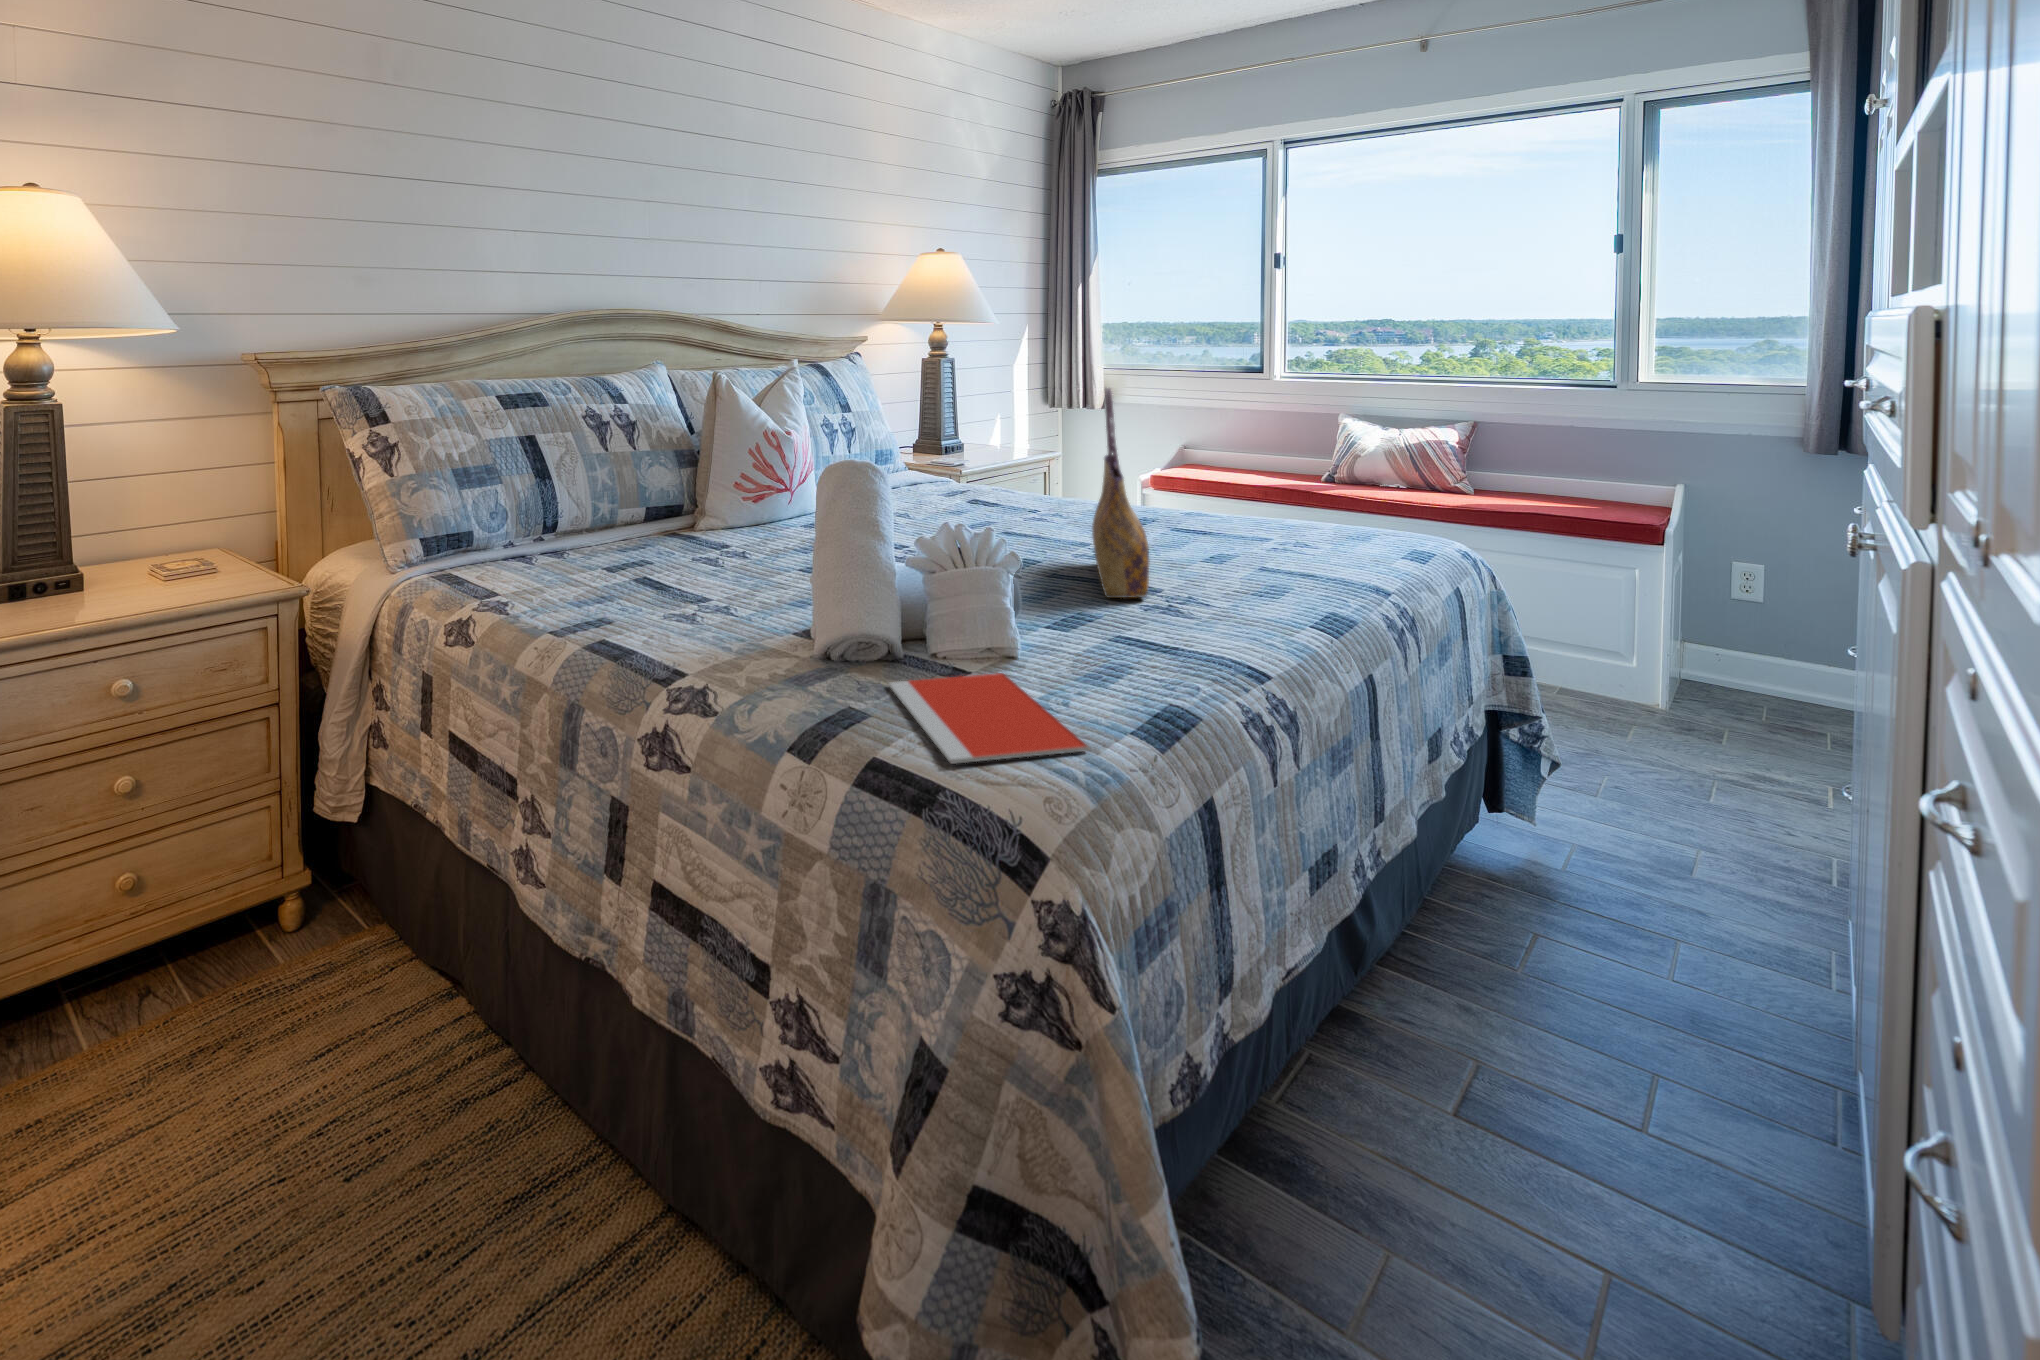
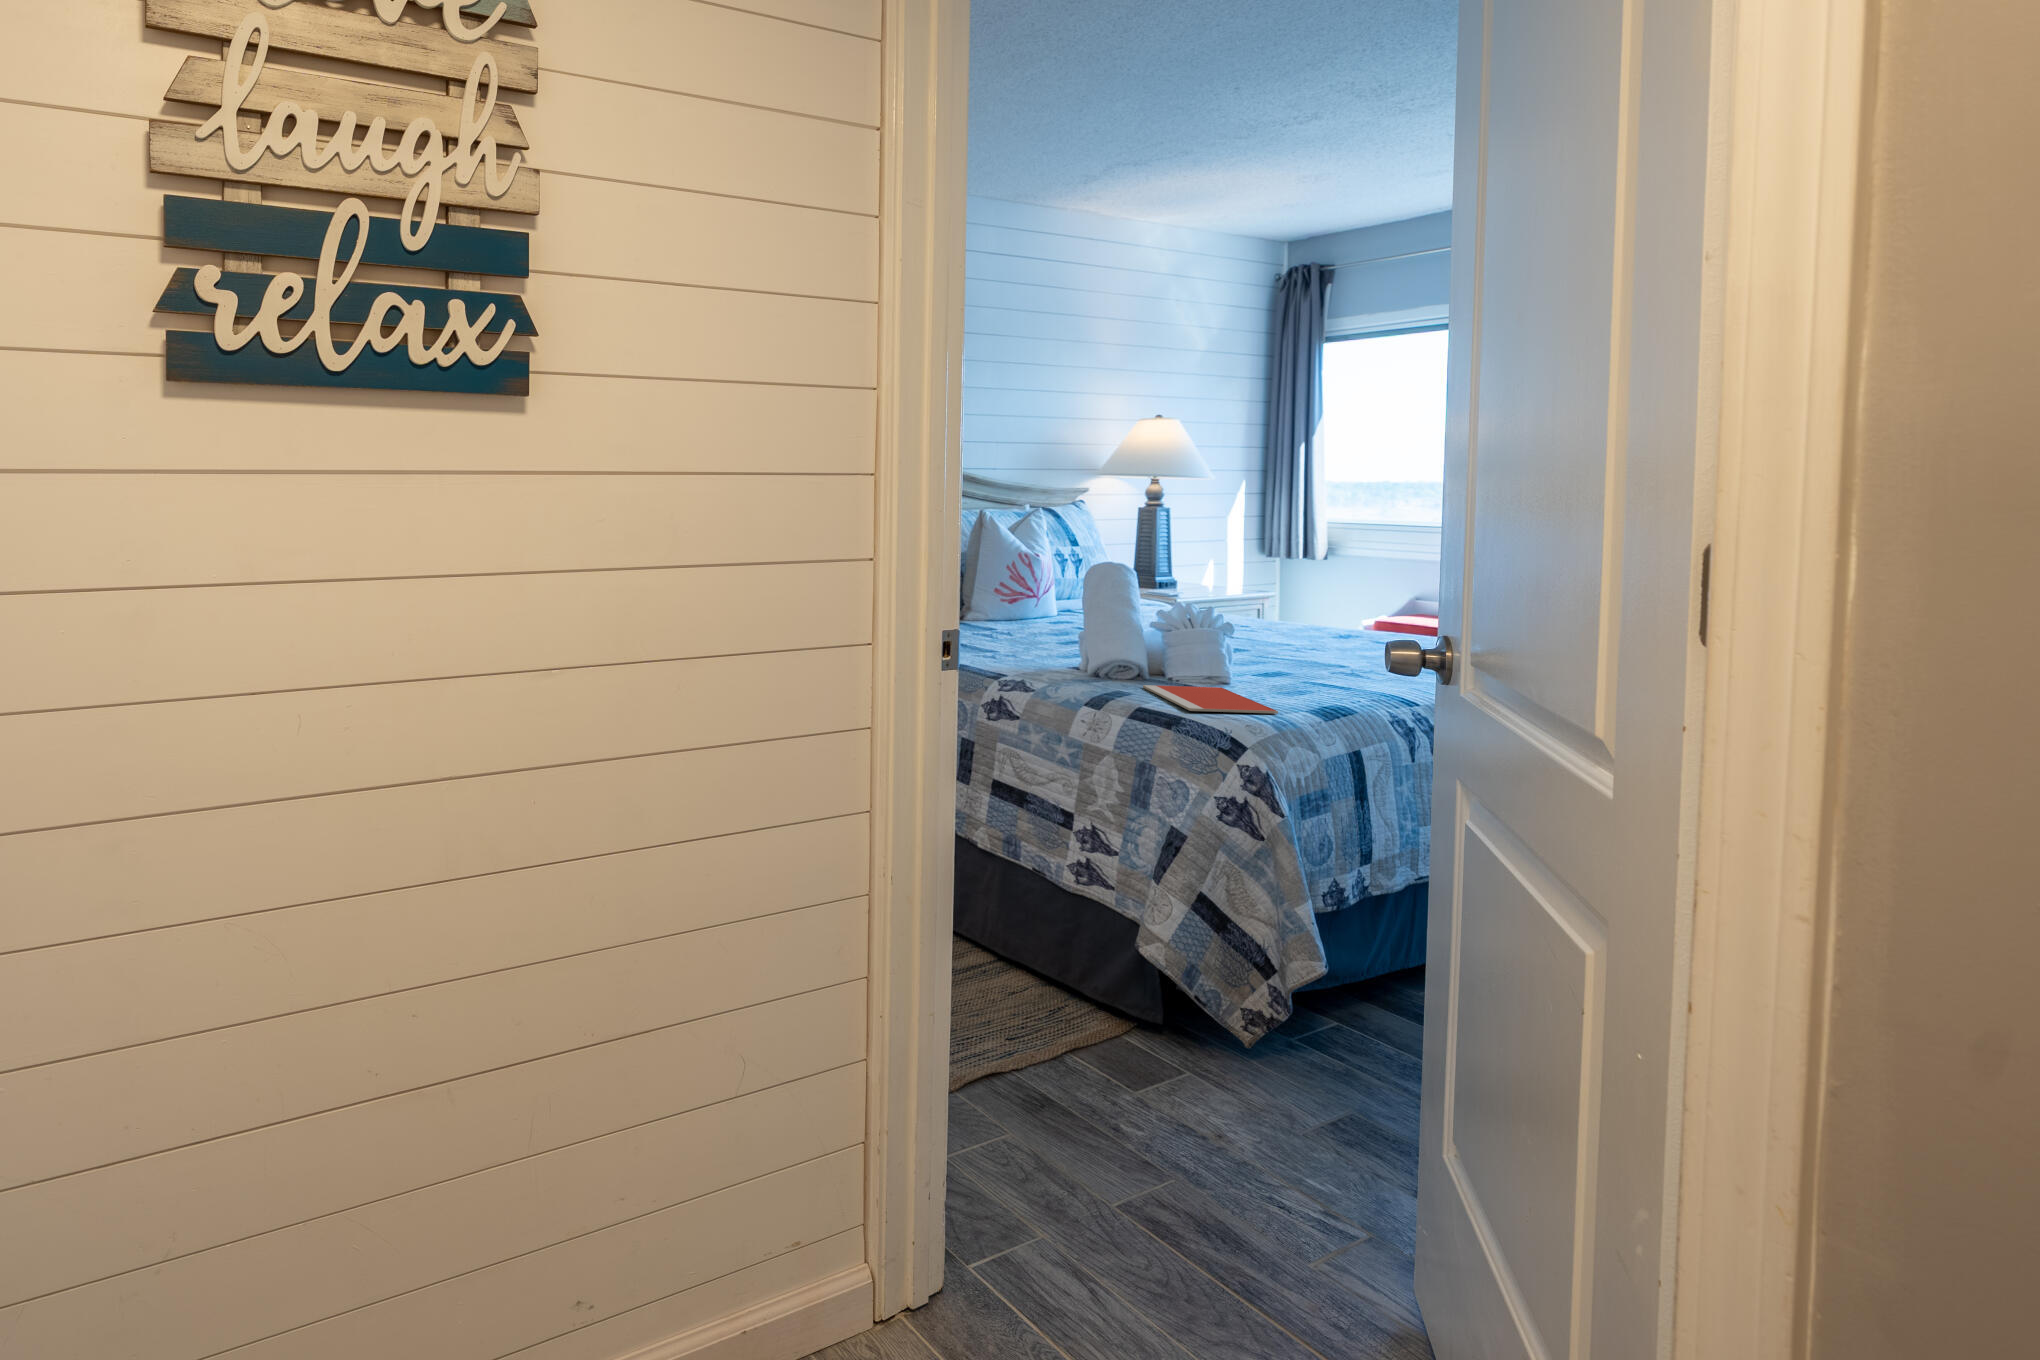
tote bag: present [1092,388,1149,598] -> none [1294,520,1338,666]

